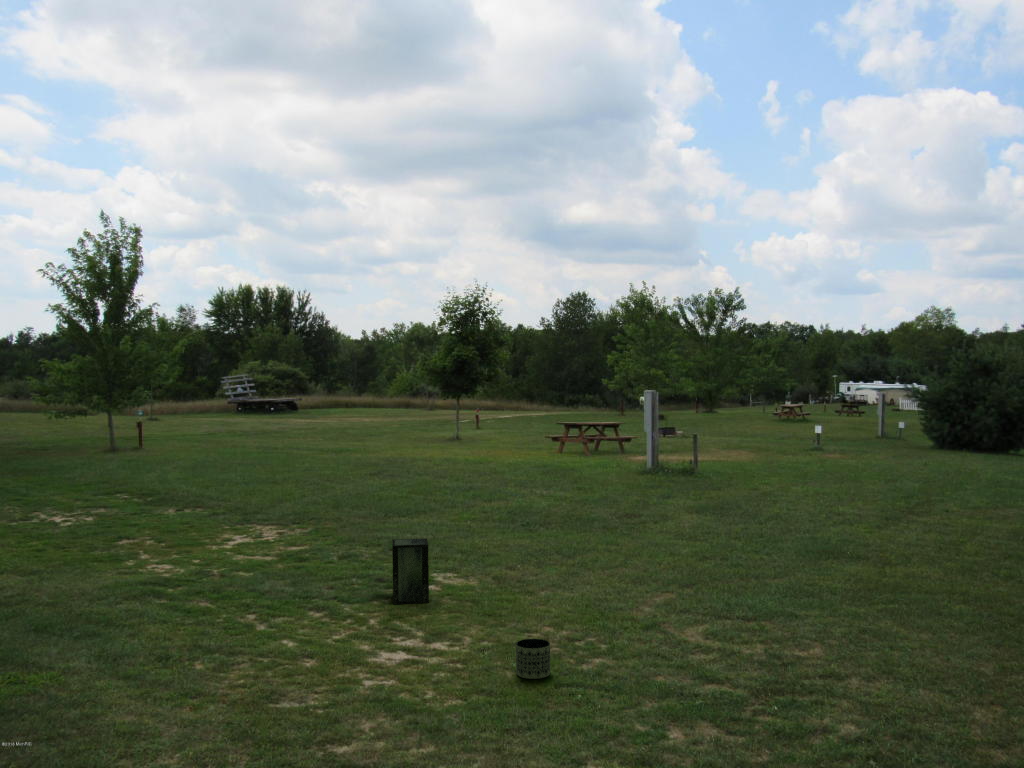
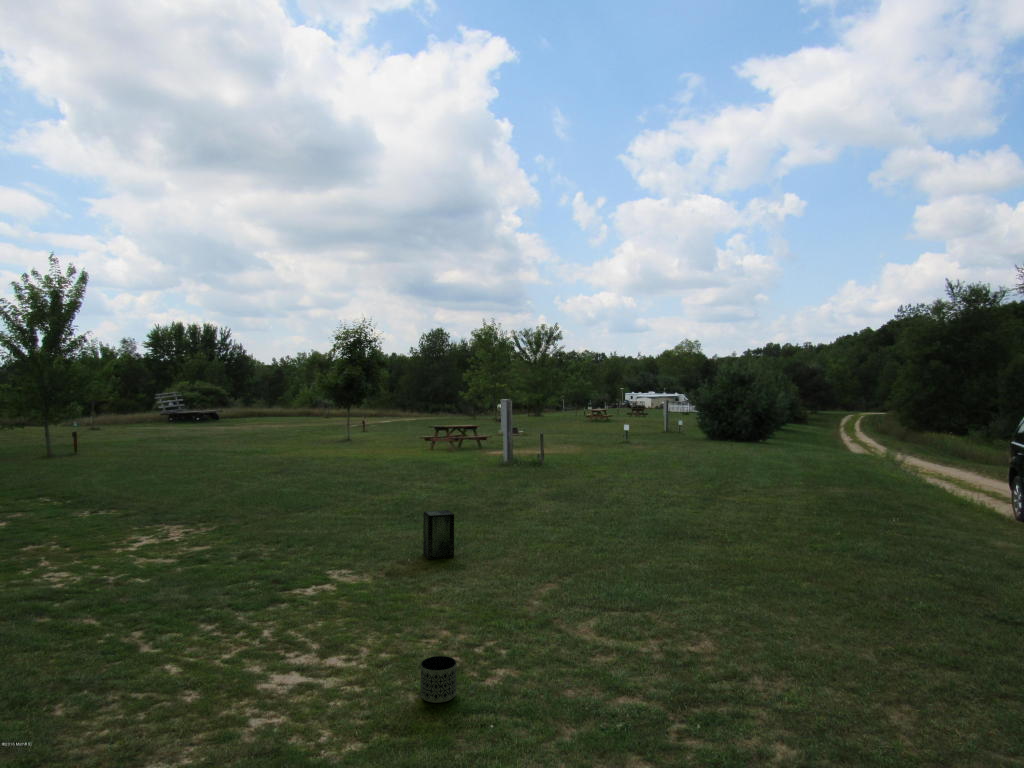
storage box: present [392,538,429,604] -> present [423,510,454,559]

